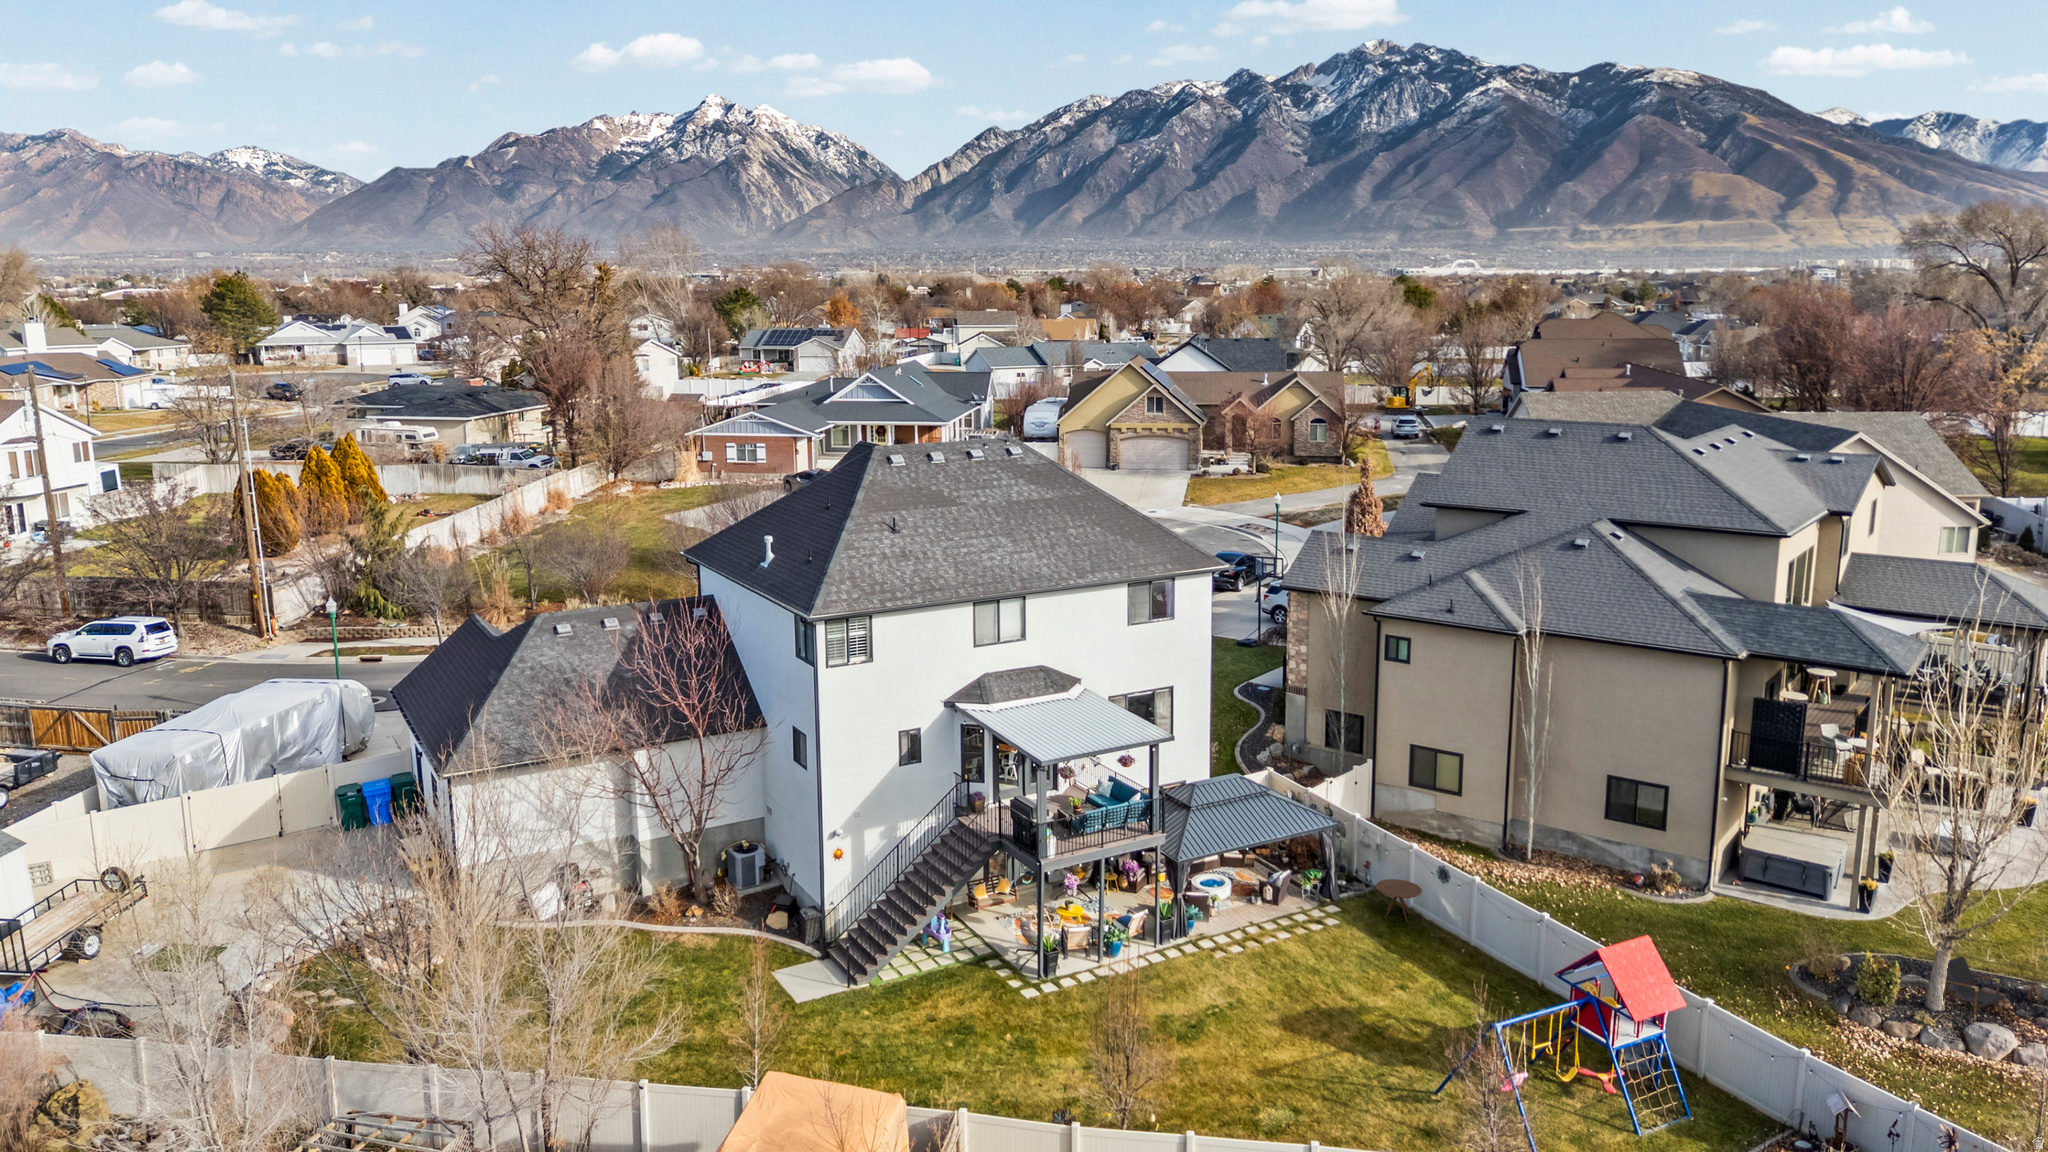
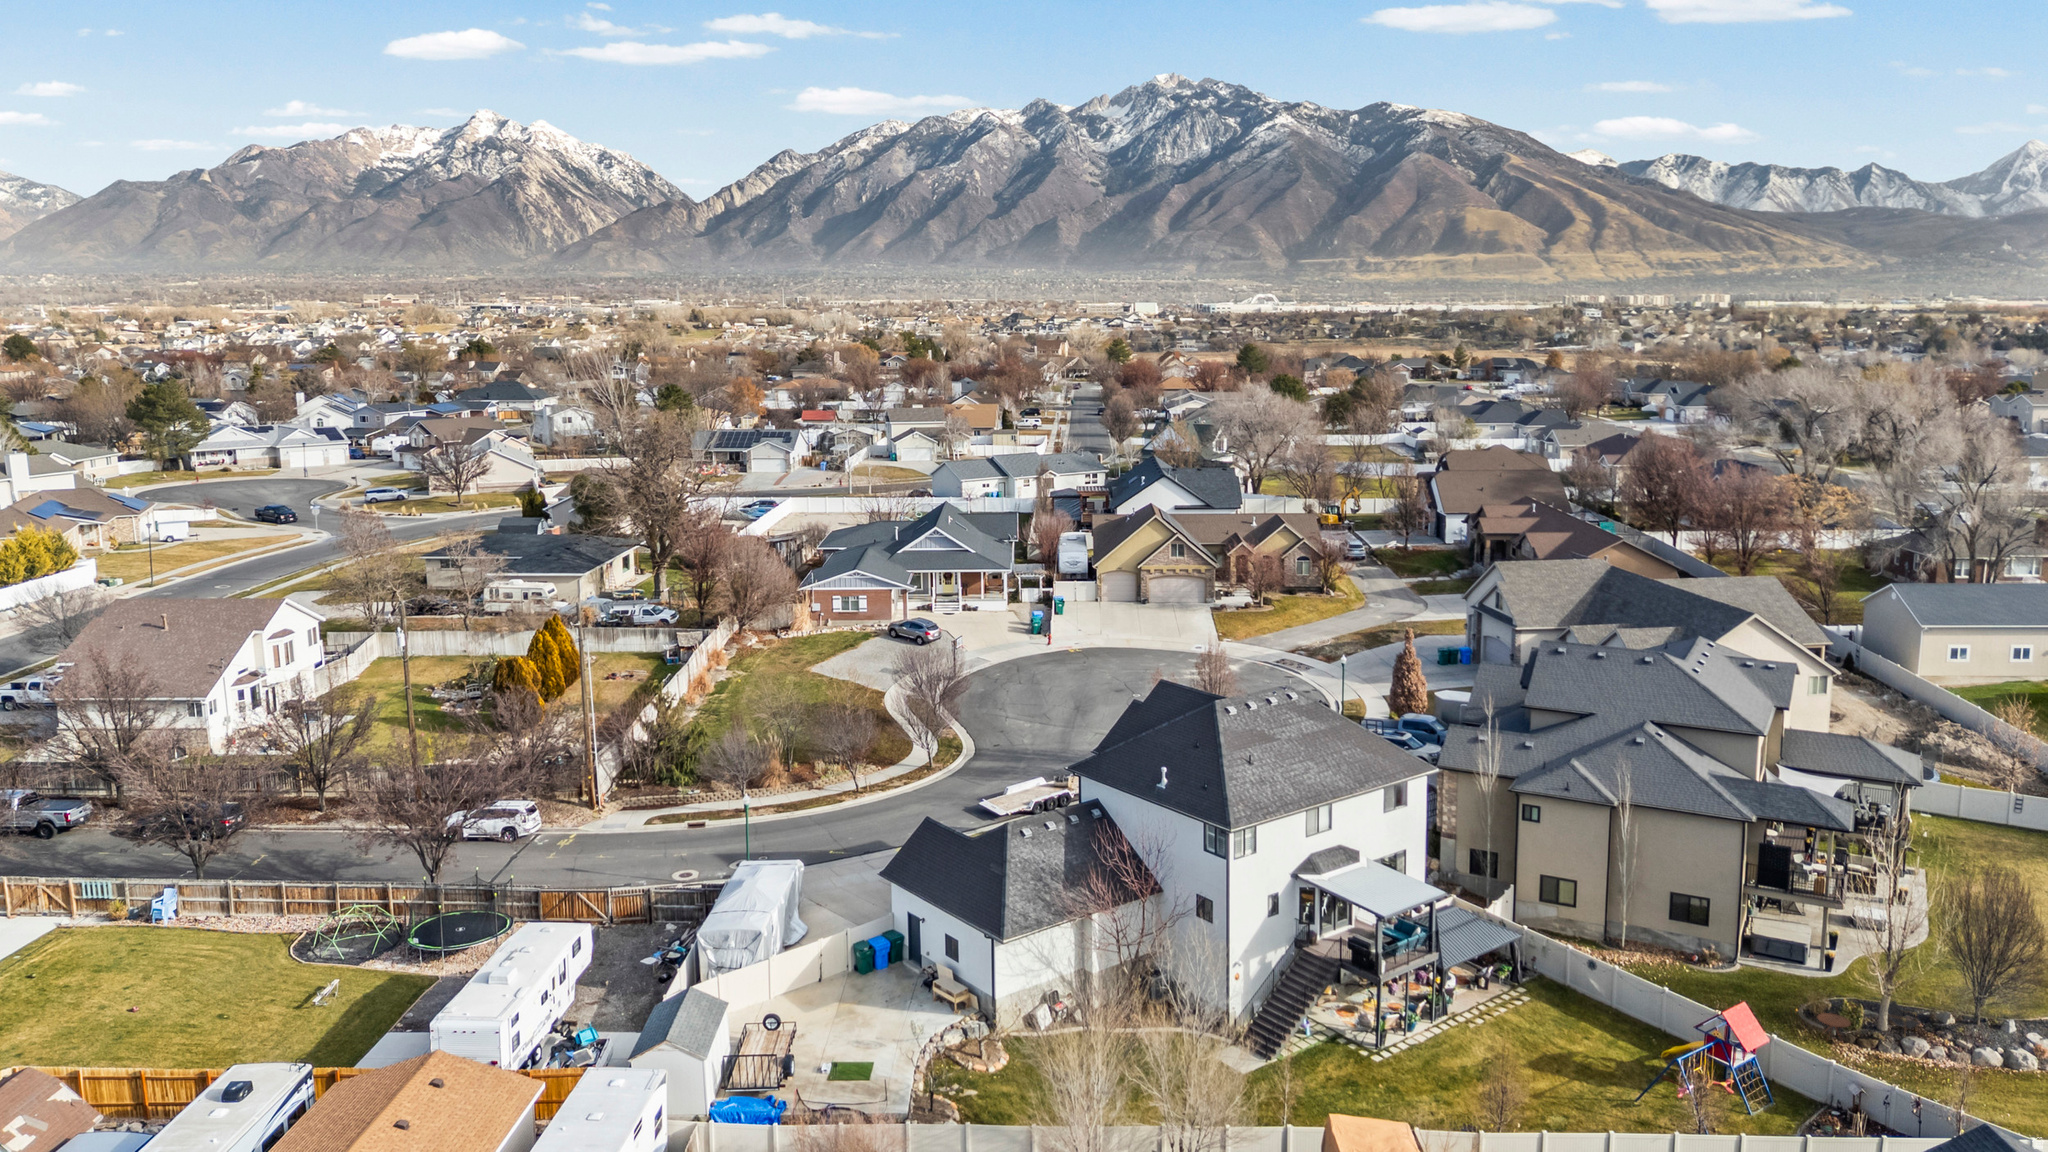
round table: present [1376,879,1422,922] -> present [1818,1013,1851,1035]

